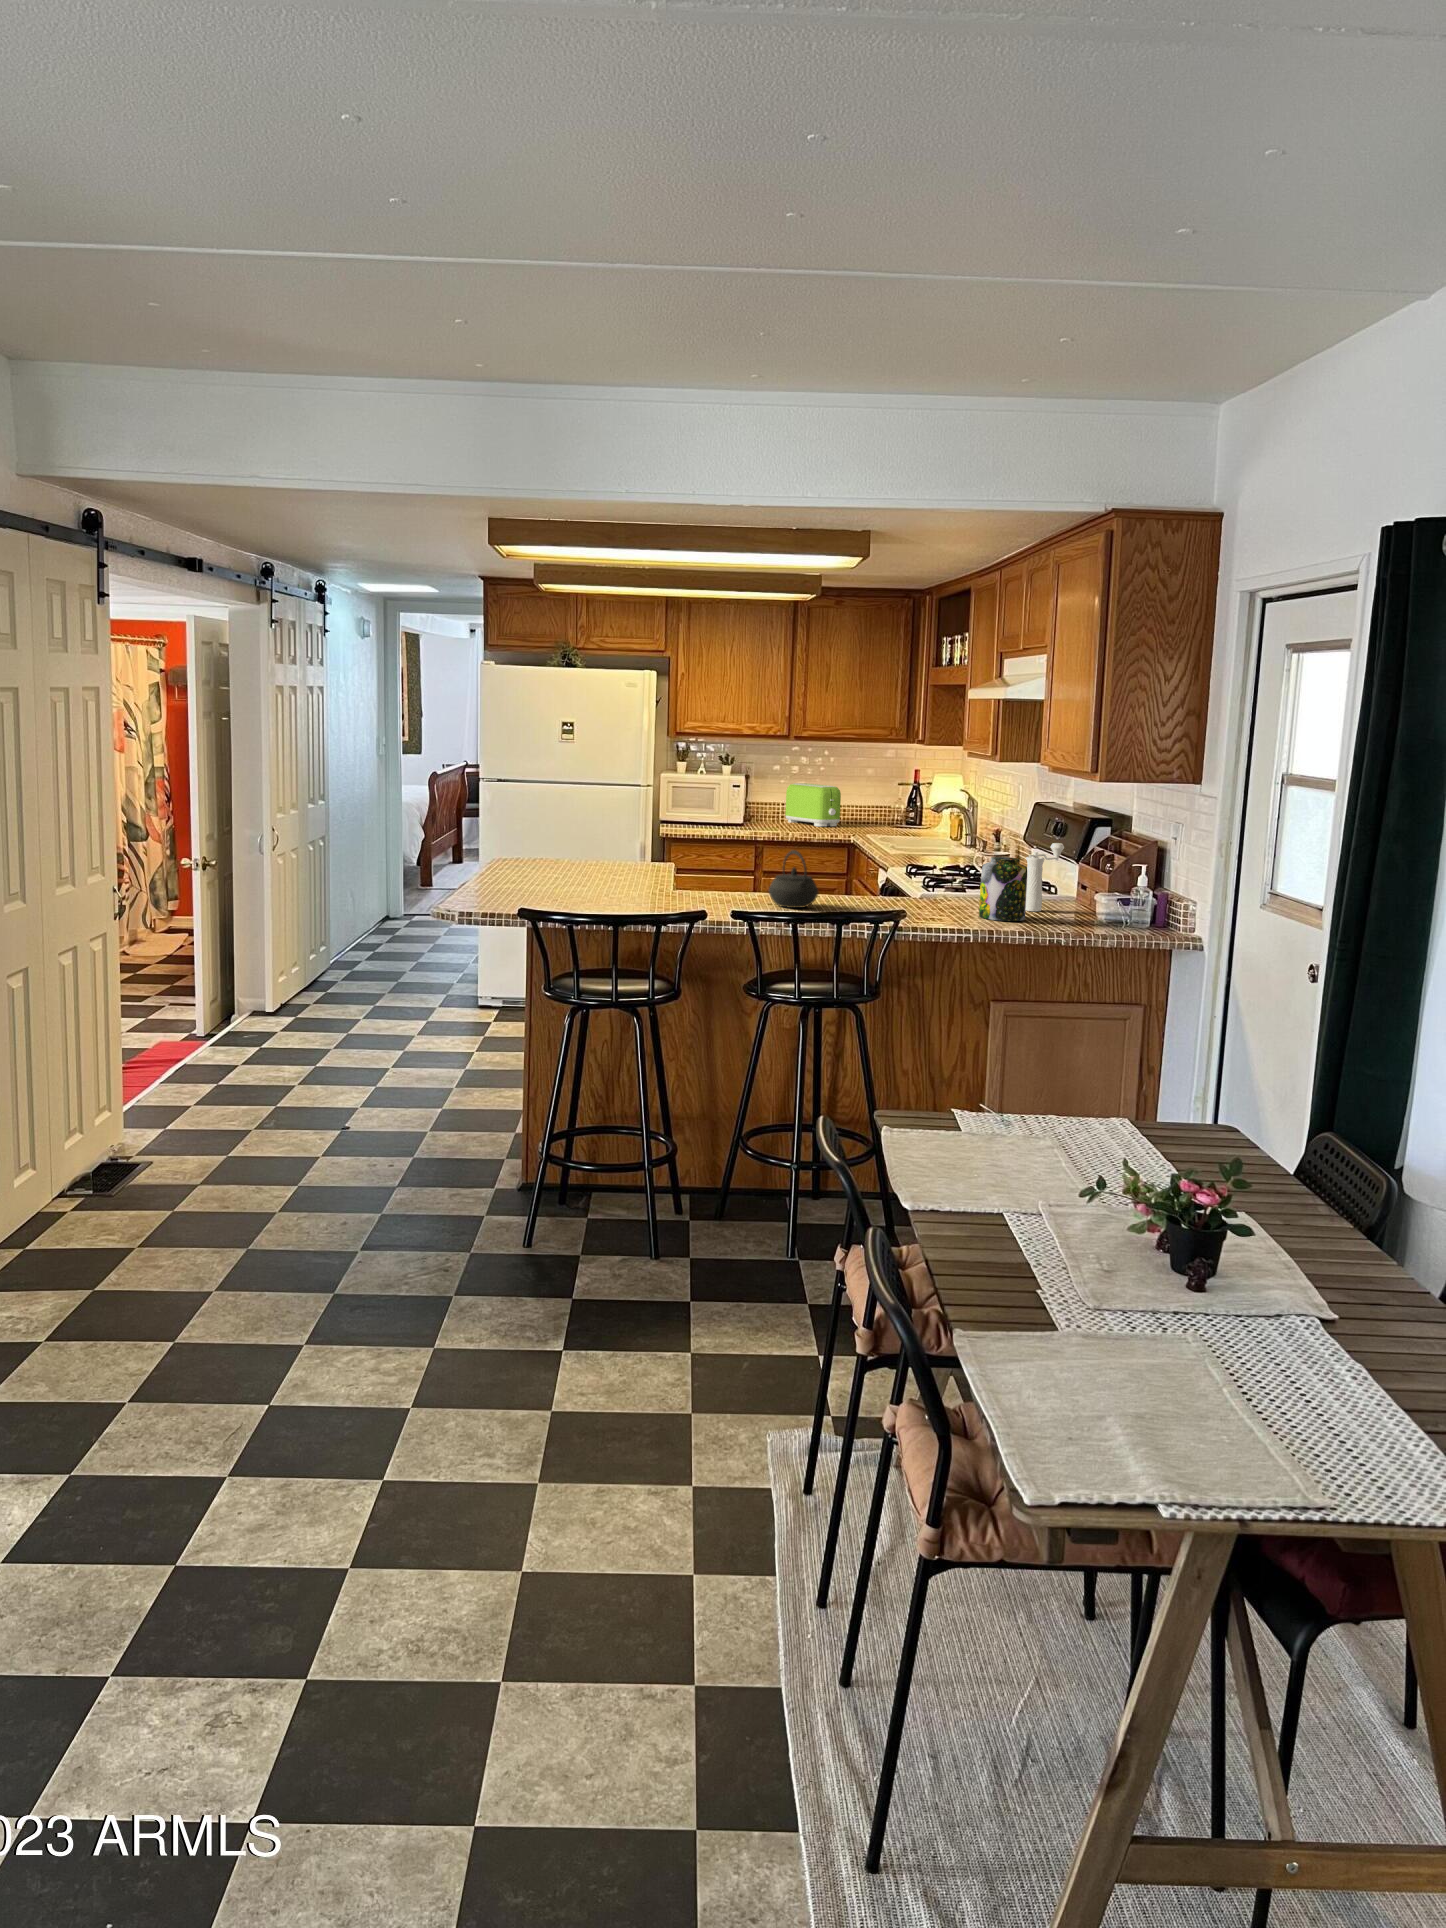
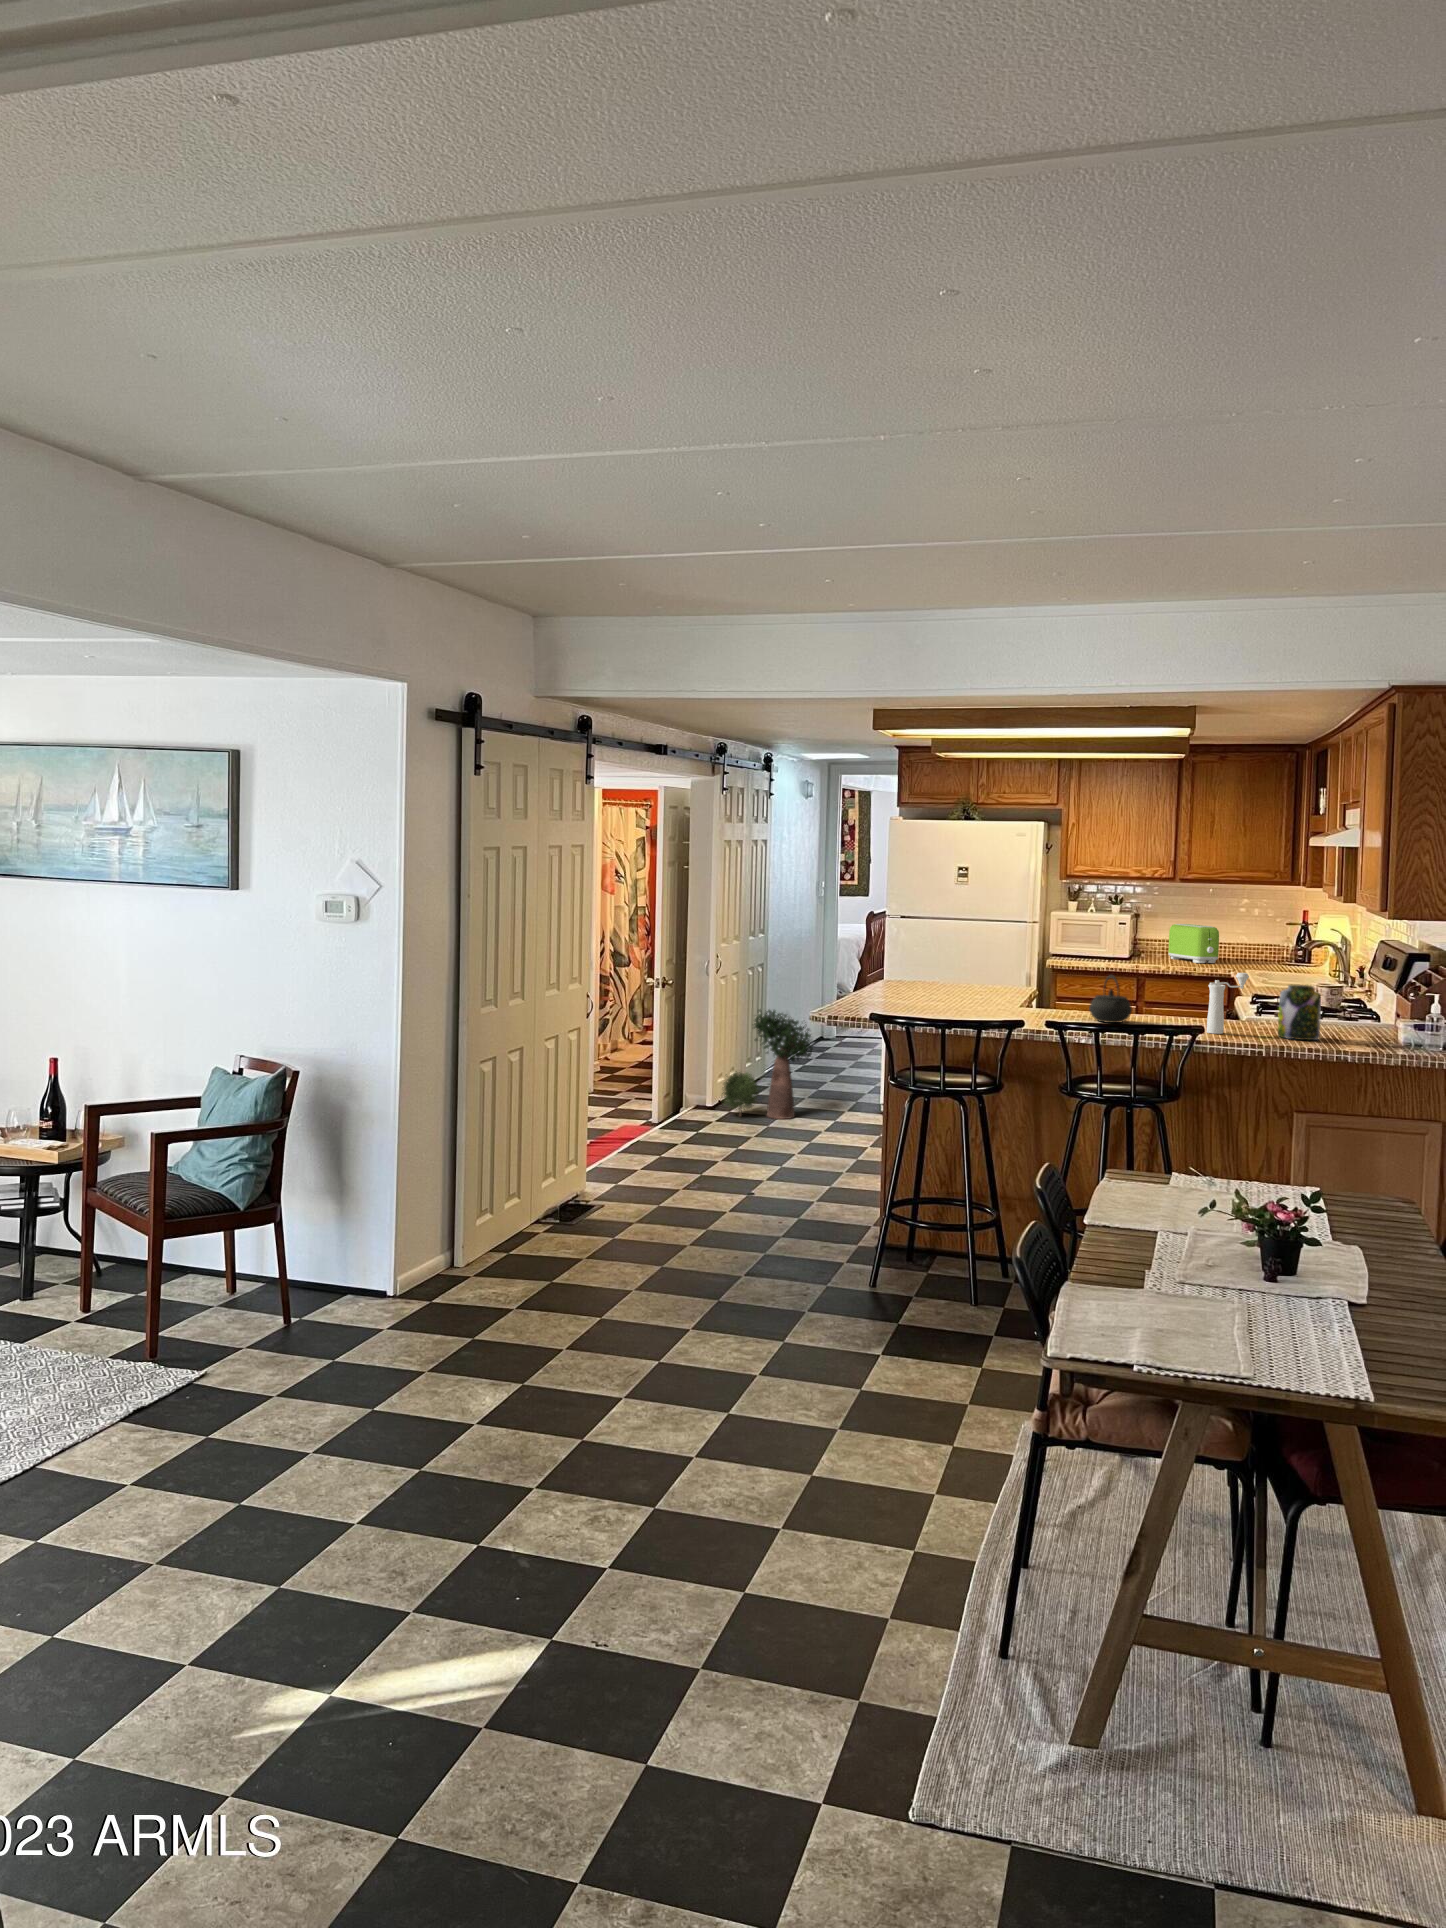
pepper mill: present [1026,843,1064,911] -> present [1207,973,1249,1034]
potted plant: none [281,892,393,1021] -> present [722,1010,813,1119]

